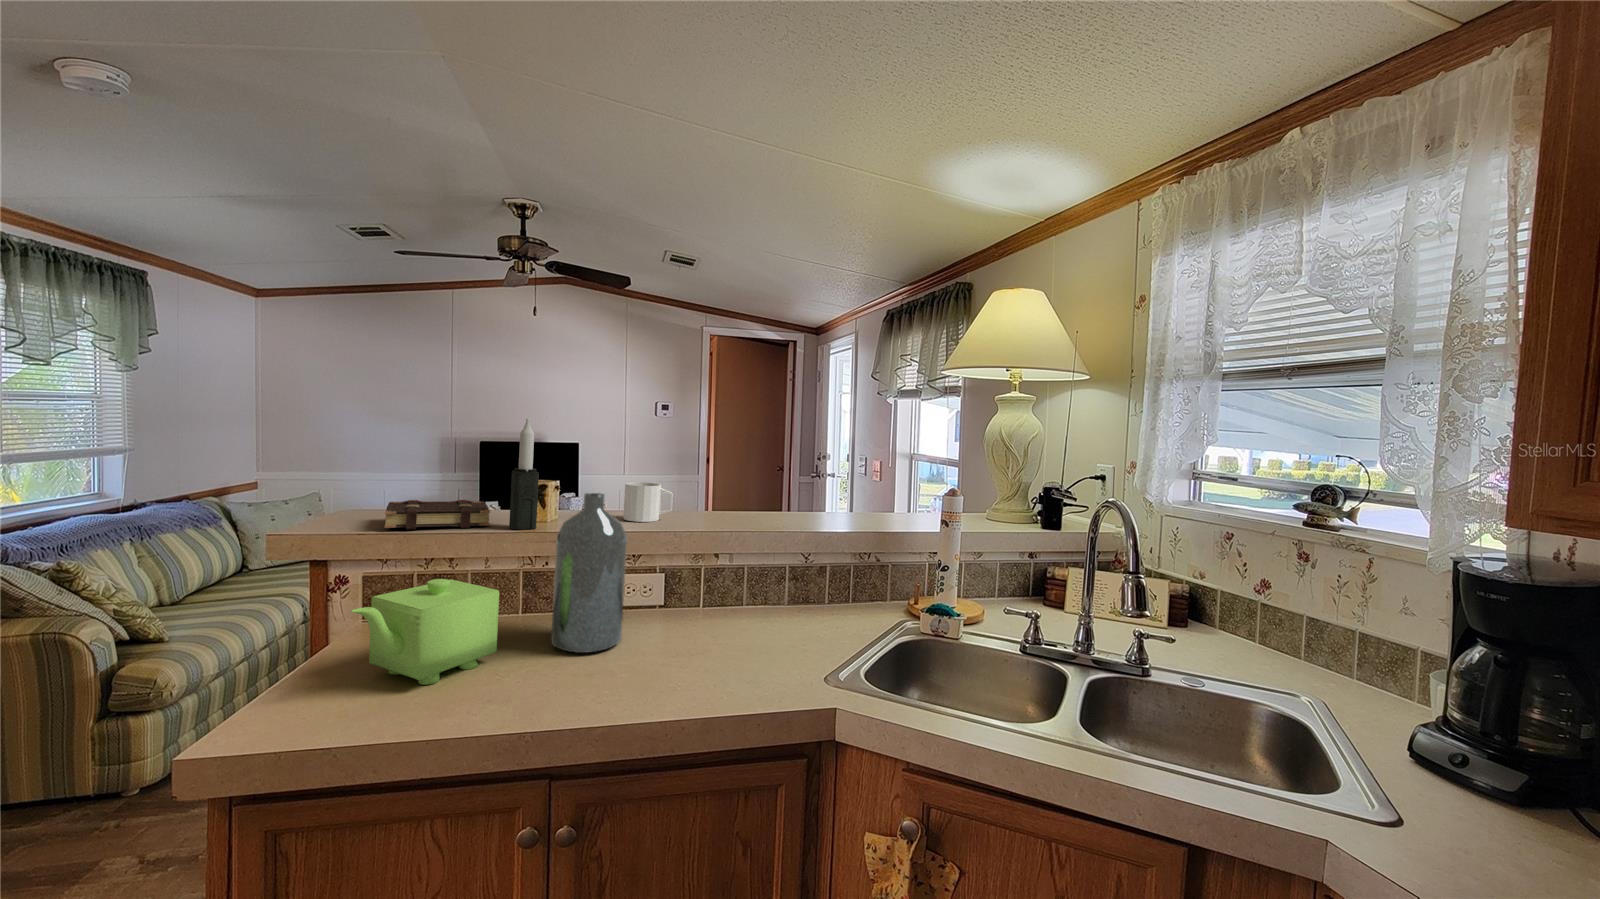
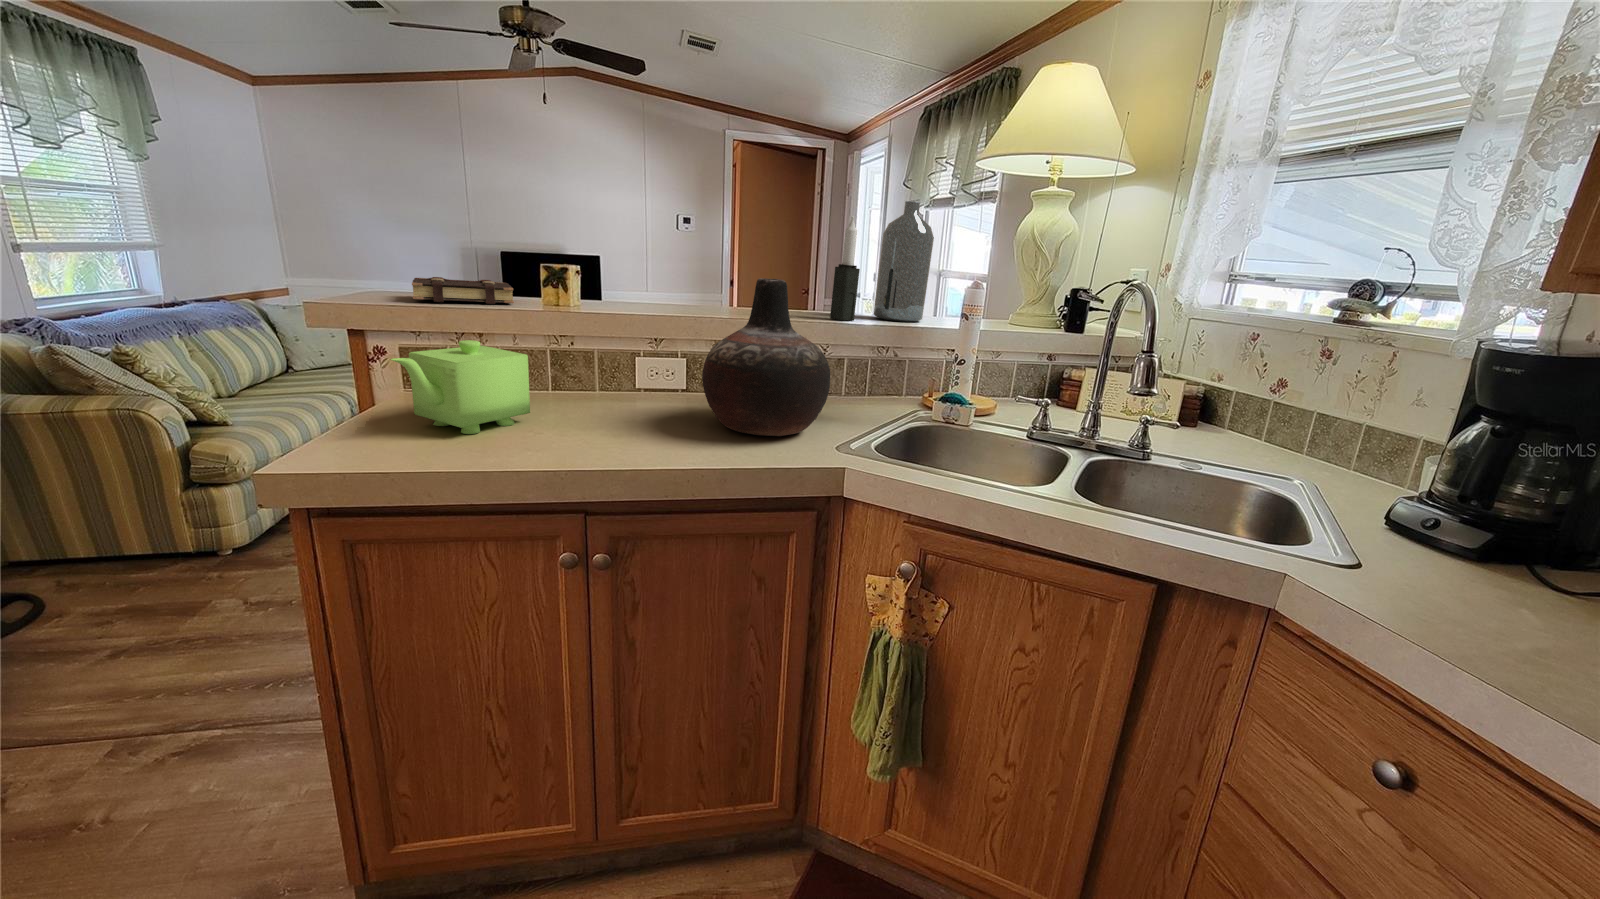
candle: present [509,418,539,529] -> present [830,216,860,321]
mug: present [623,482,673,522] -> none [644,269,693,309]
bottle: present [551,493,627,653] -> present [873,201,934,322]
vase: none [682,503,815,667] -> present [702,278,830,436]

